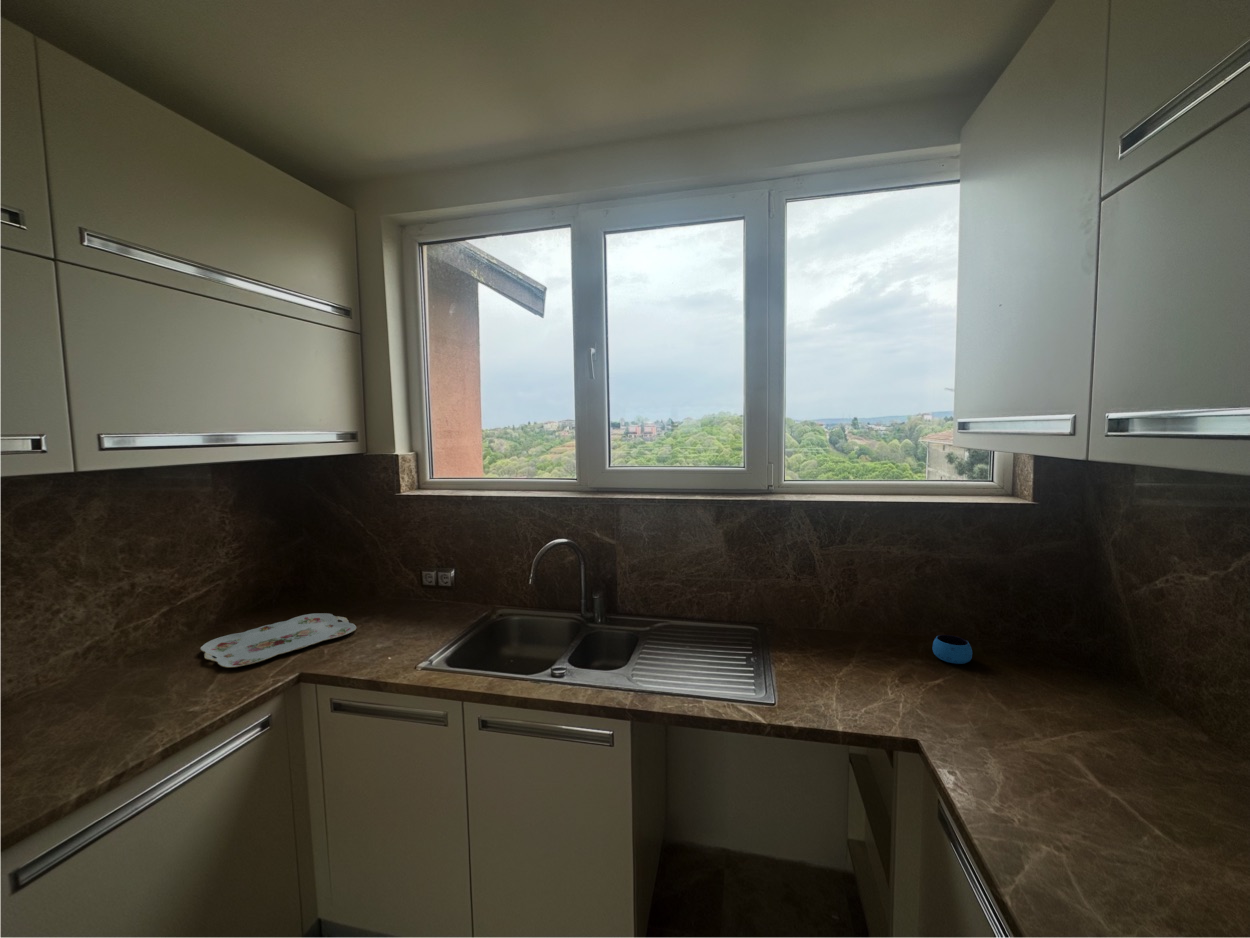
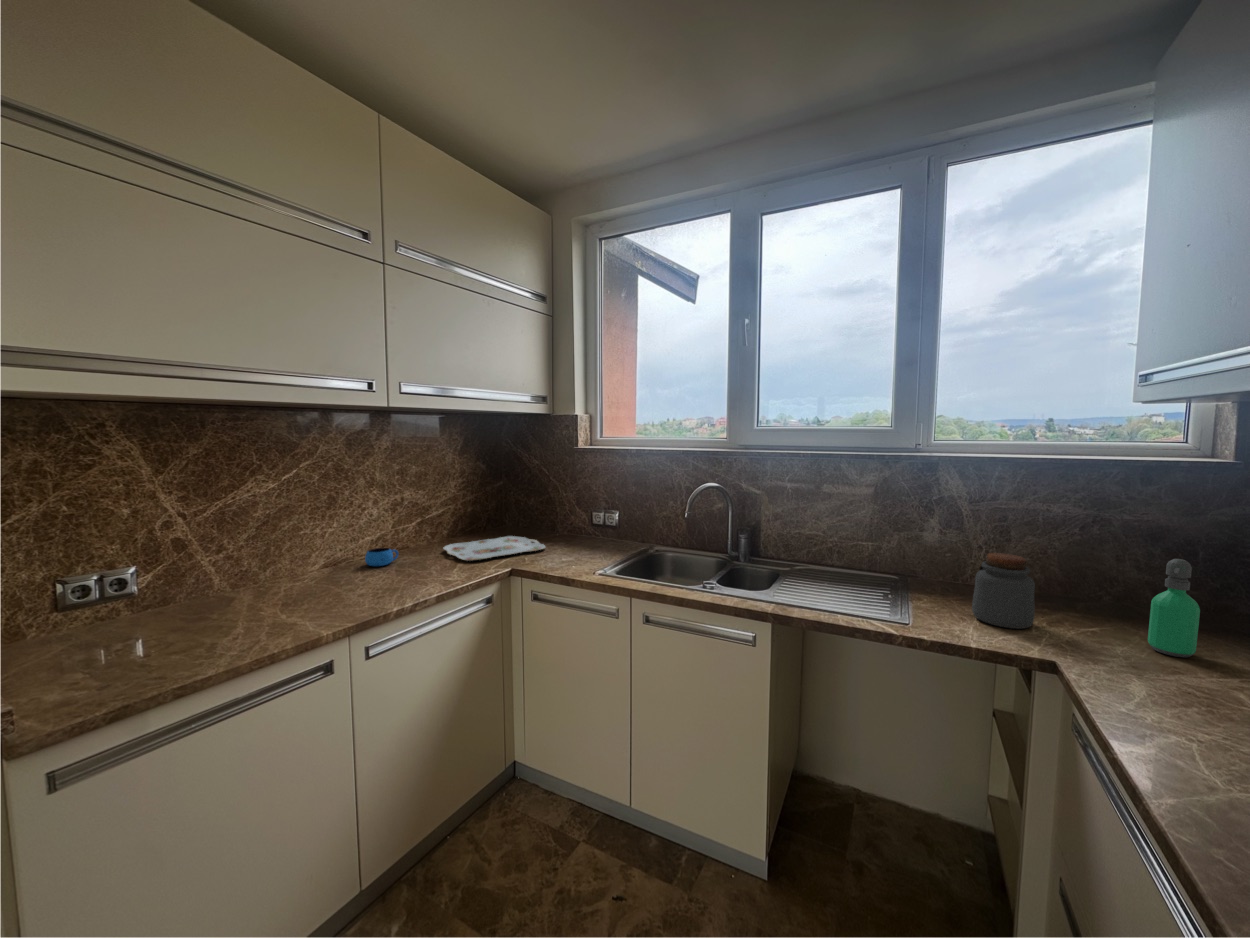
jar: none [832,610,889,692] -> present [972,553,1035,629]
soap dispenser: none [986,612,1028,710] -> present [1148,559,1200,658]
mug: present [932,635,972,664] -> present [365,548,398,566]

